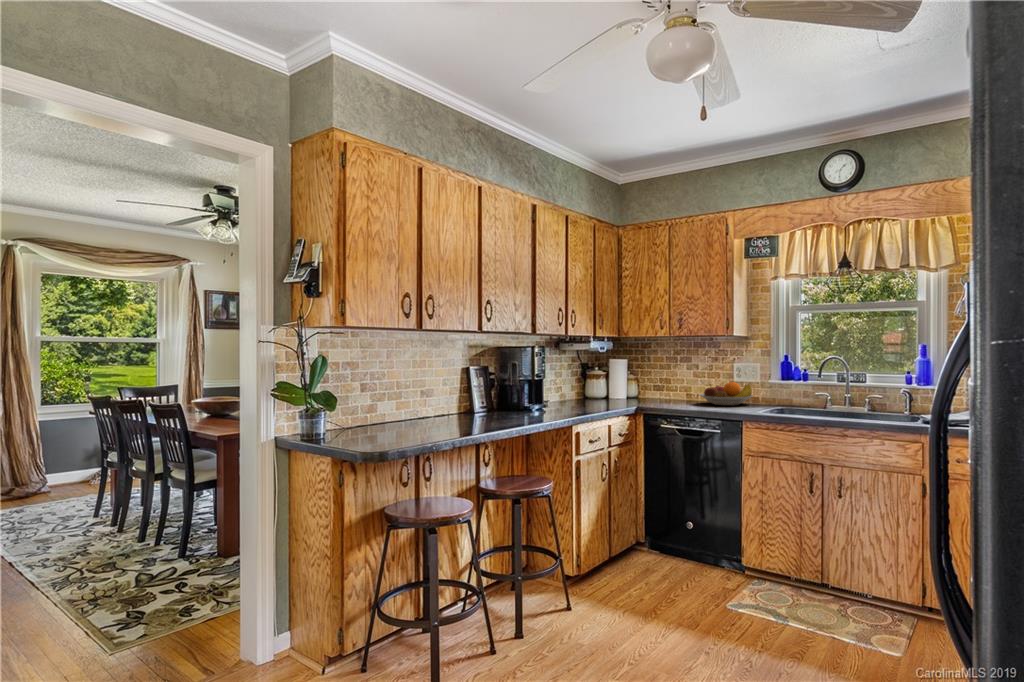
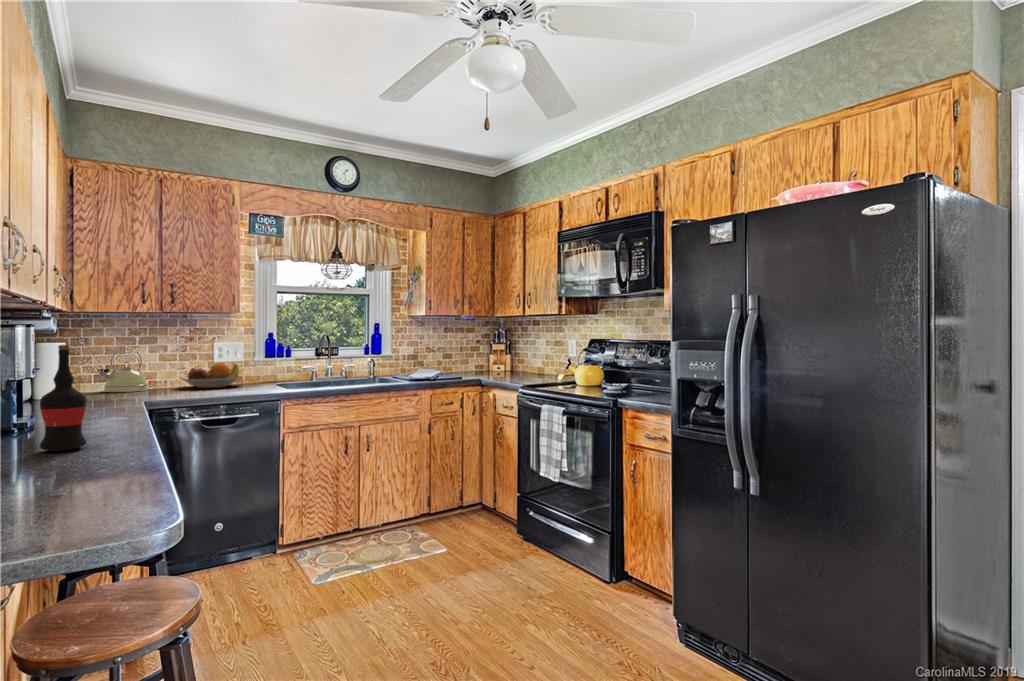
kettle: none [650,366,685,402] -> present [98,348,148,392]
wine bottle: none [457,371,478,430] -> present [40,345,87,451]

